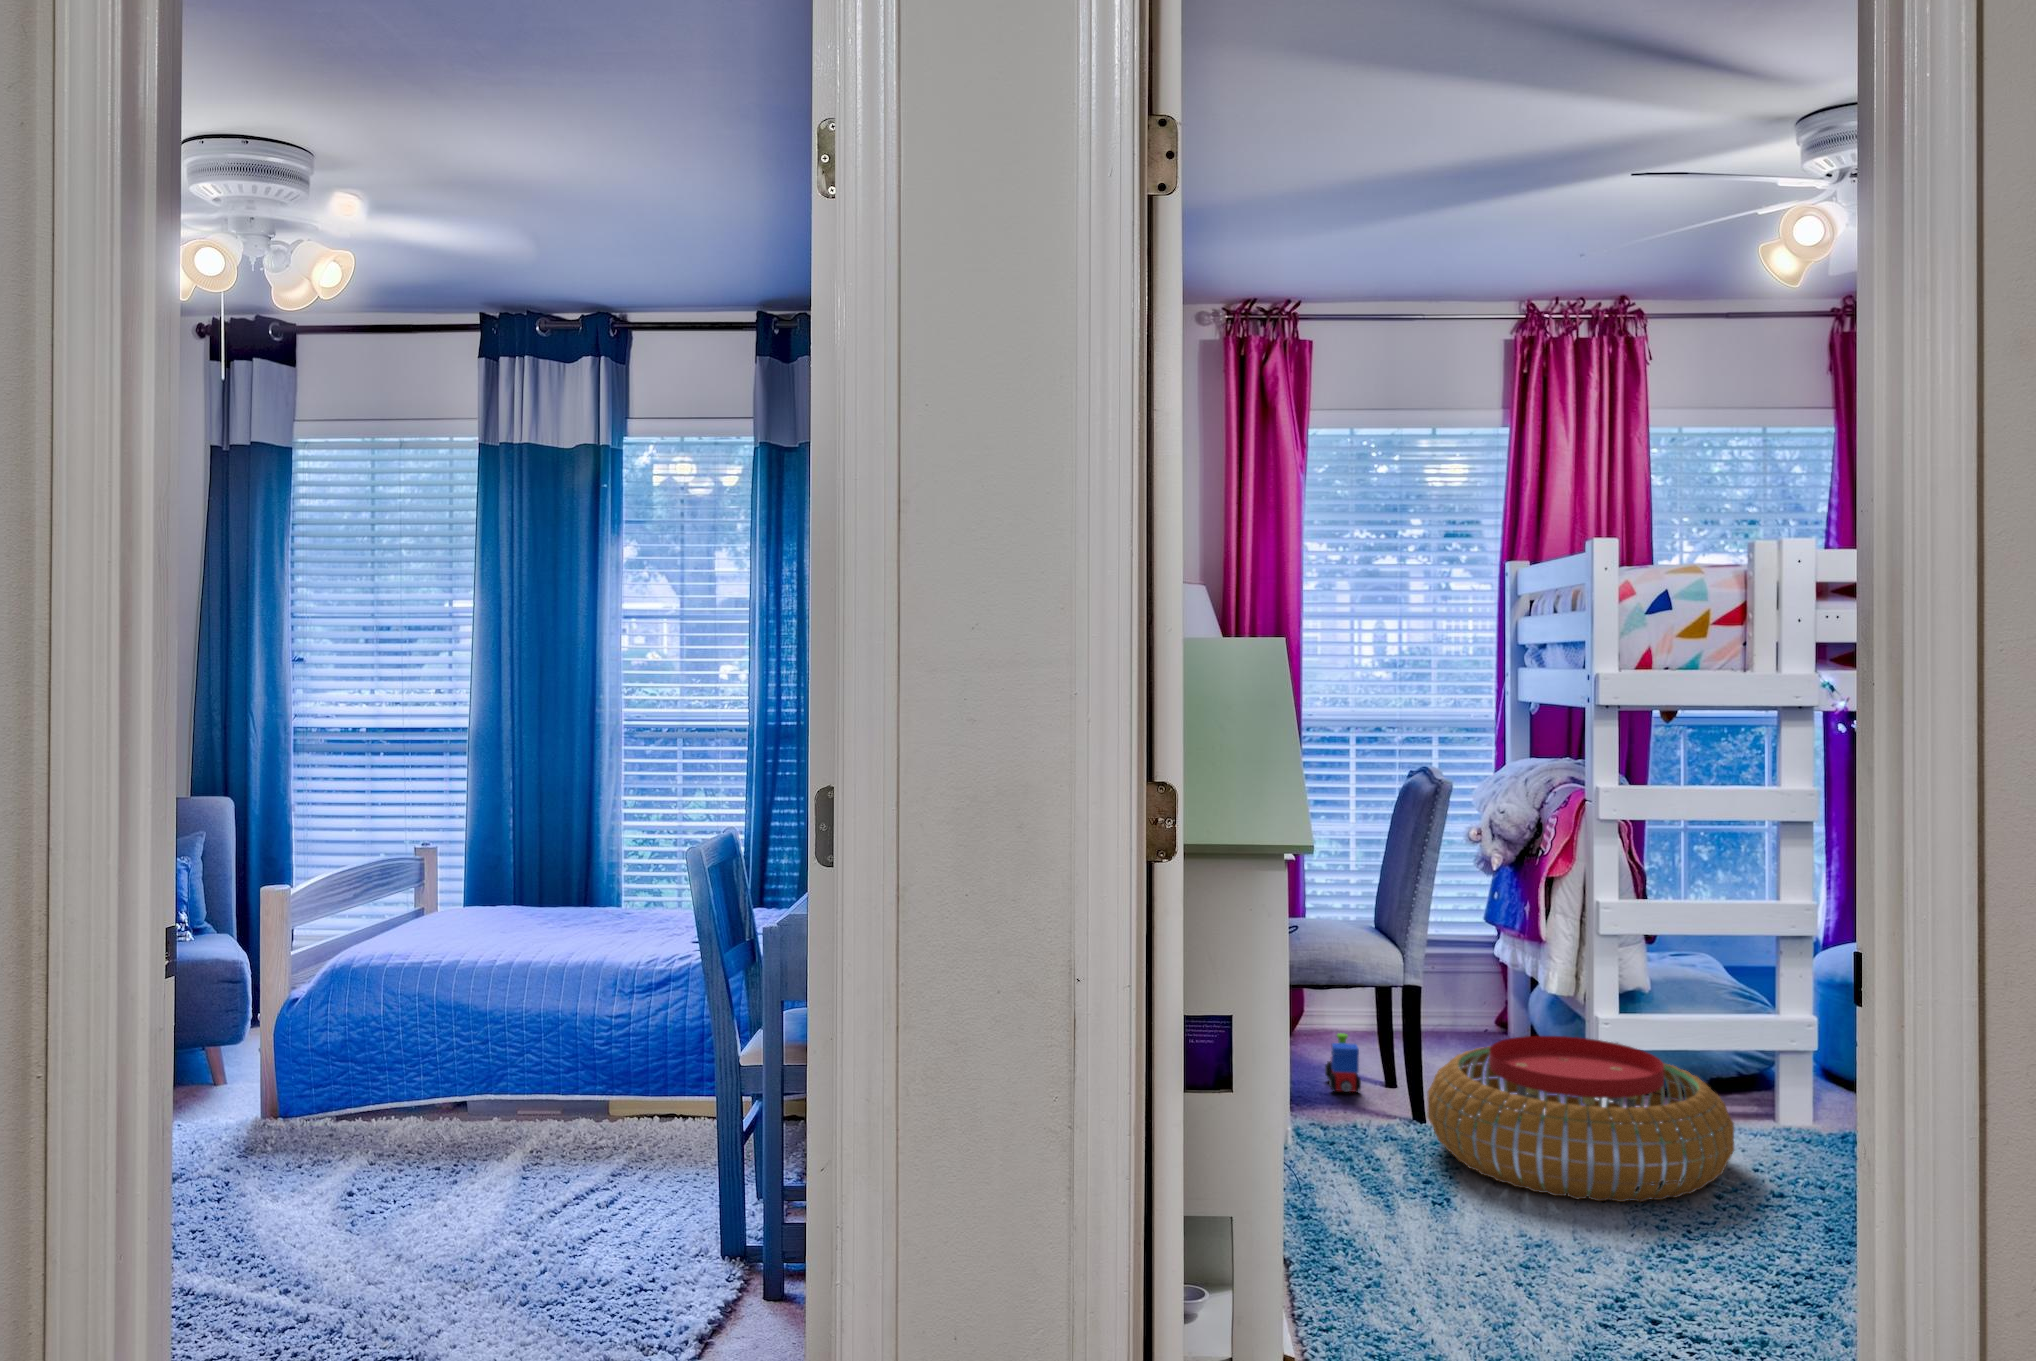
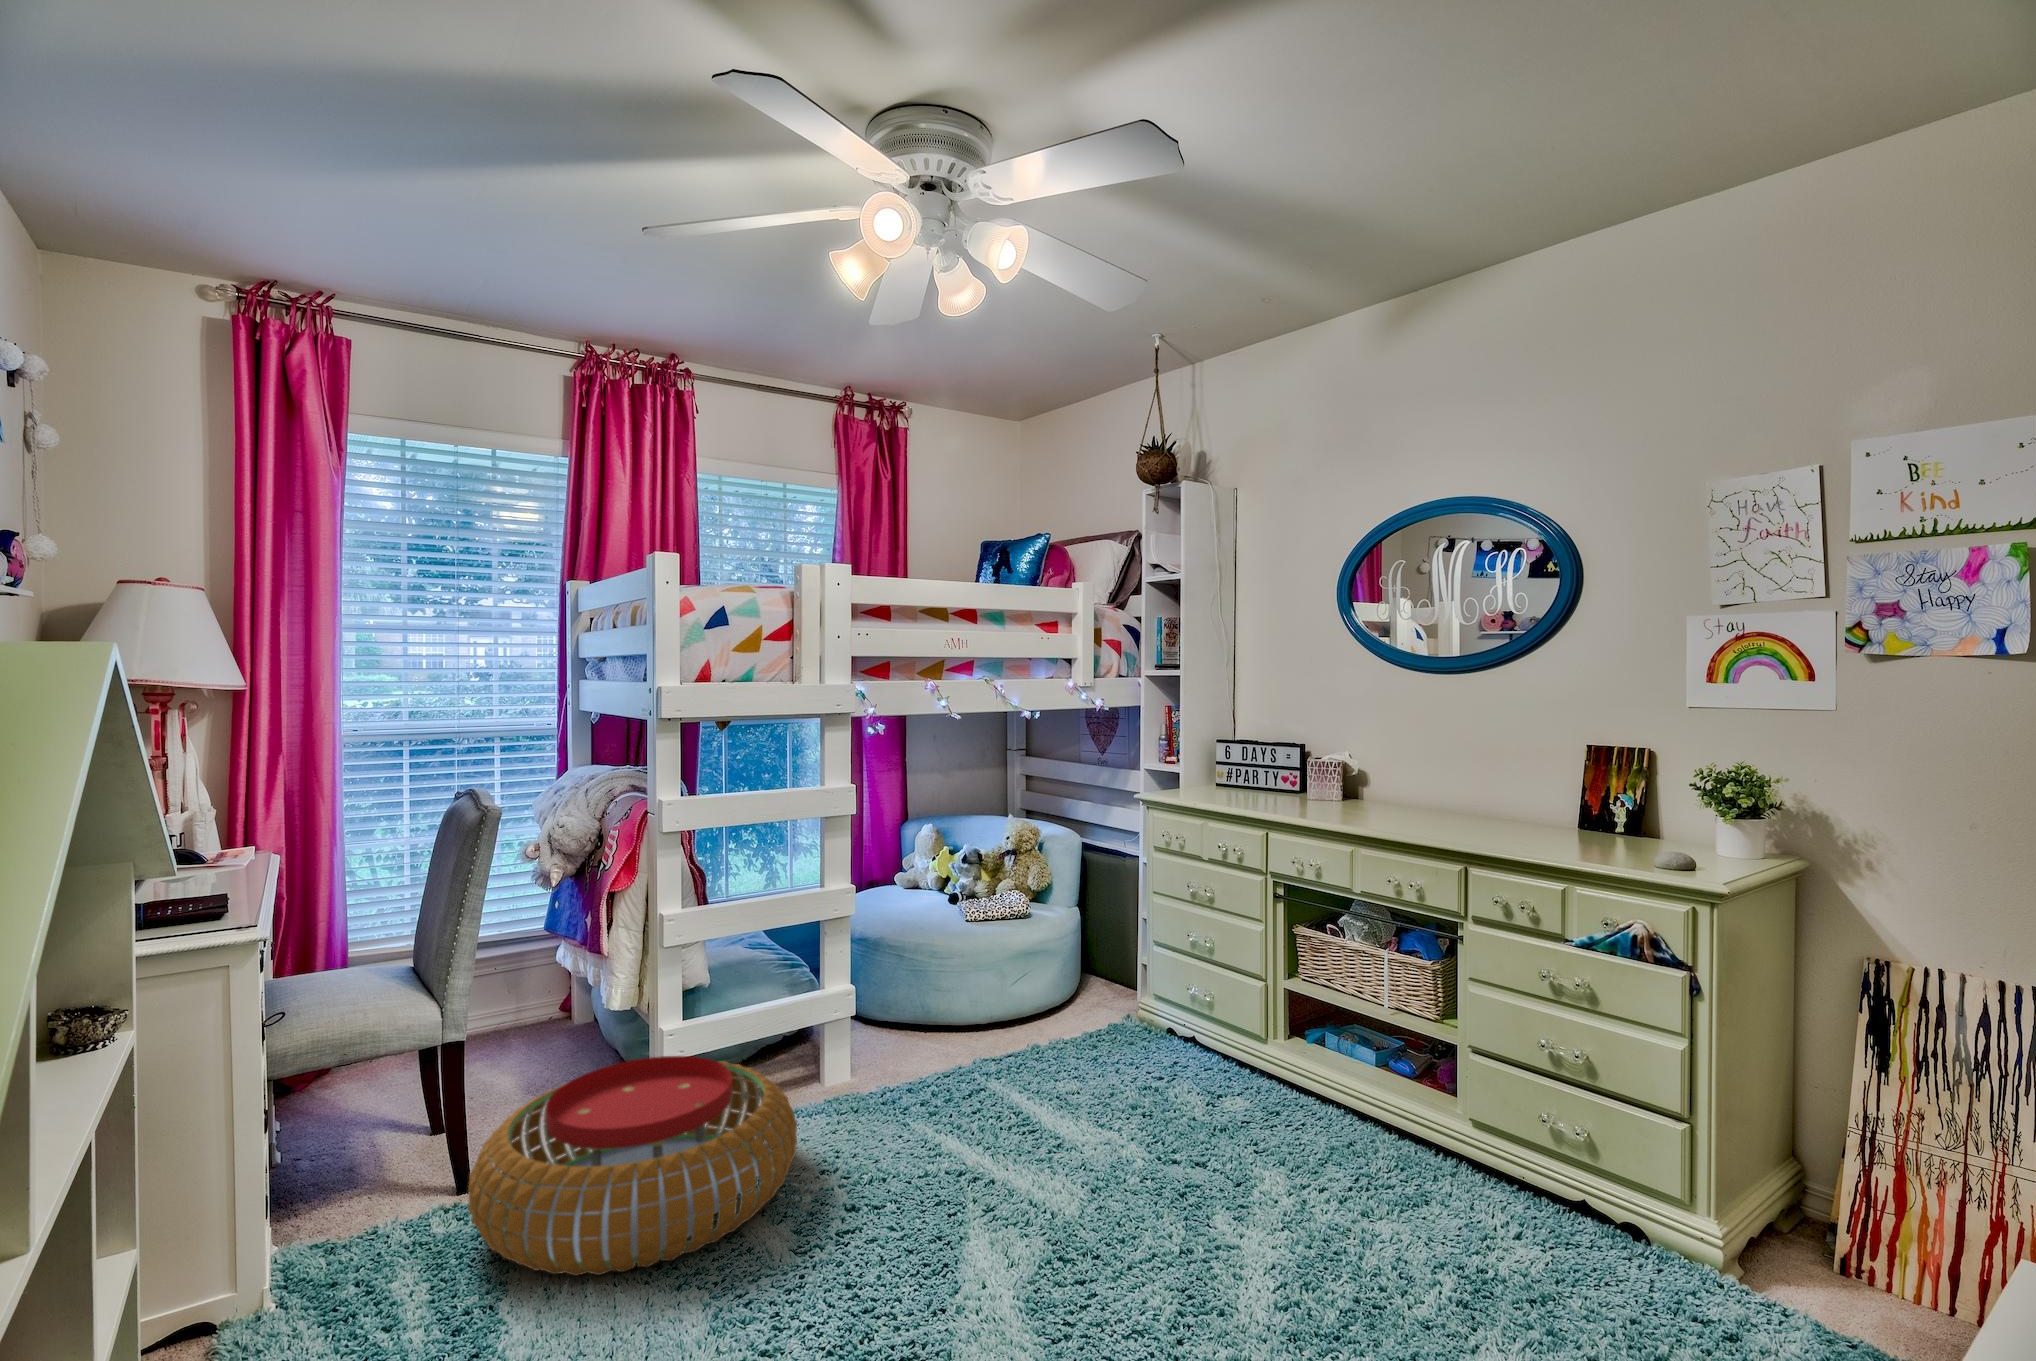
toy train: present [1325,1033,1361,1093] -> none [346,1105,392,1184]

